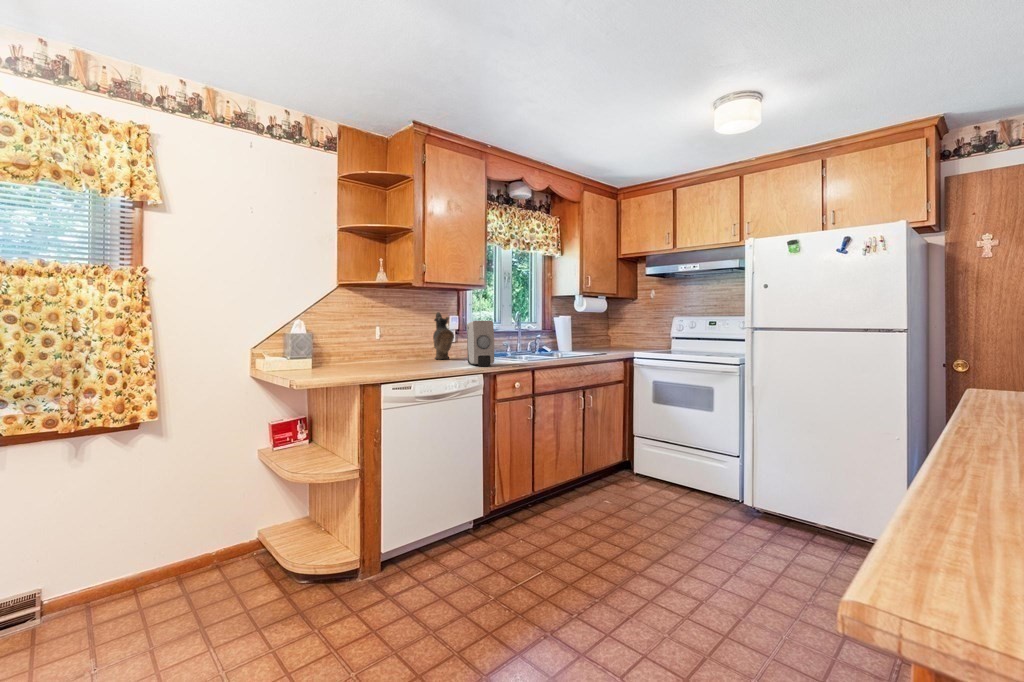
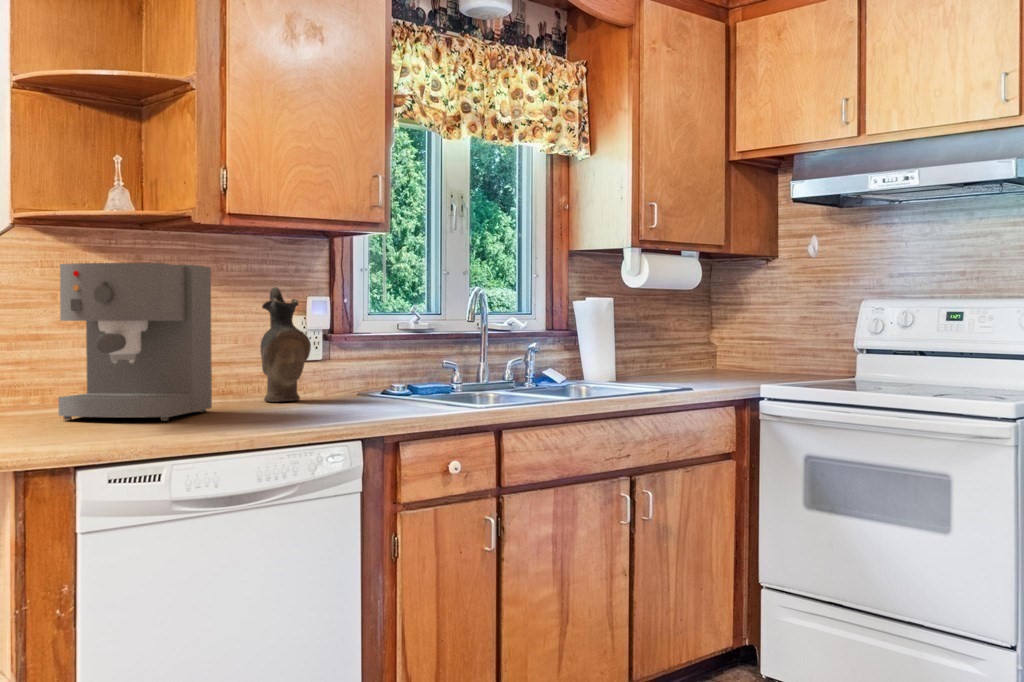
coffee maker: none [360,303,418,366] -> present [58,263,212,421]
soap dispenser: present [467,321,494,366] -> none [330,307,391,420]

